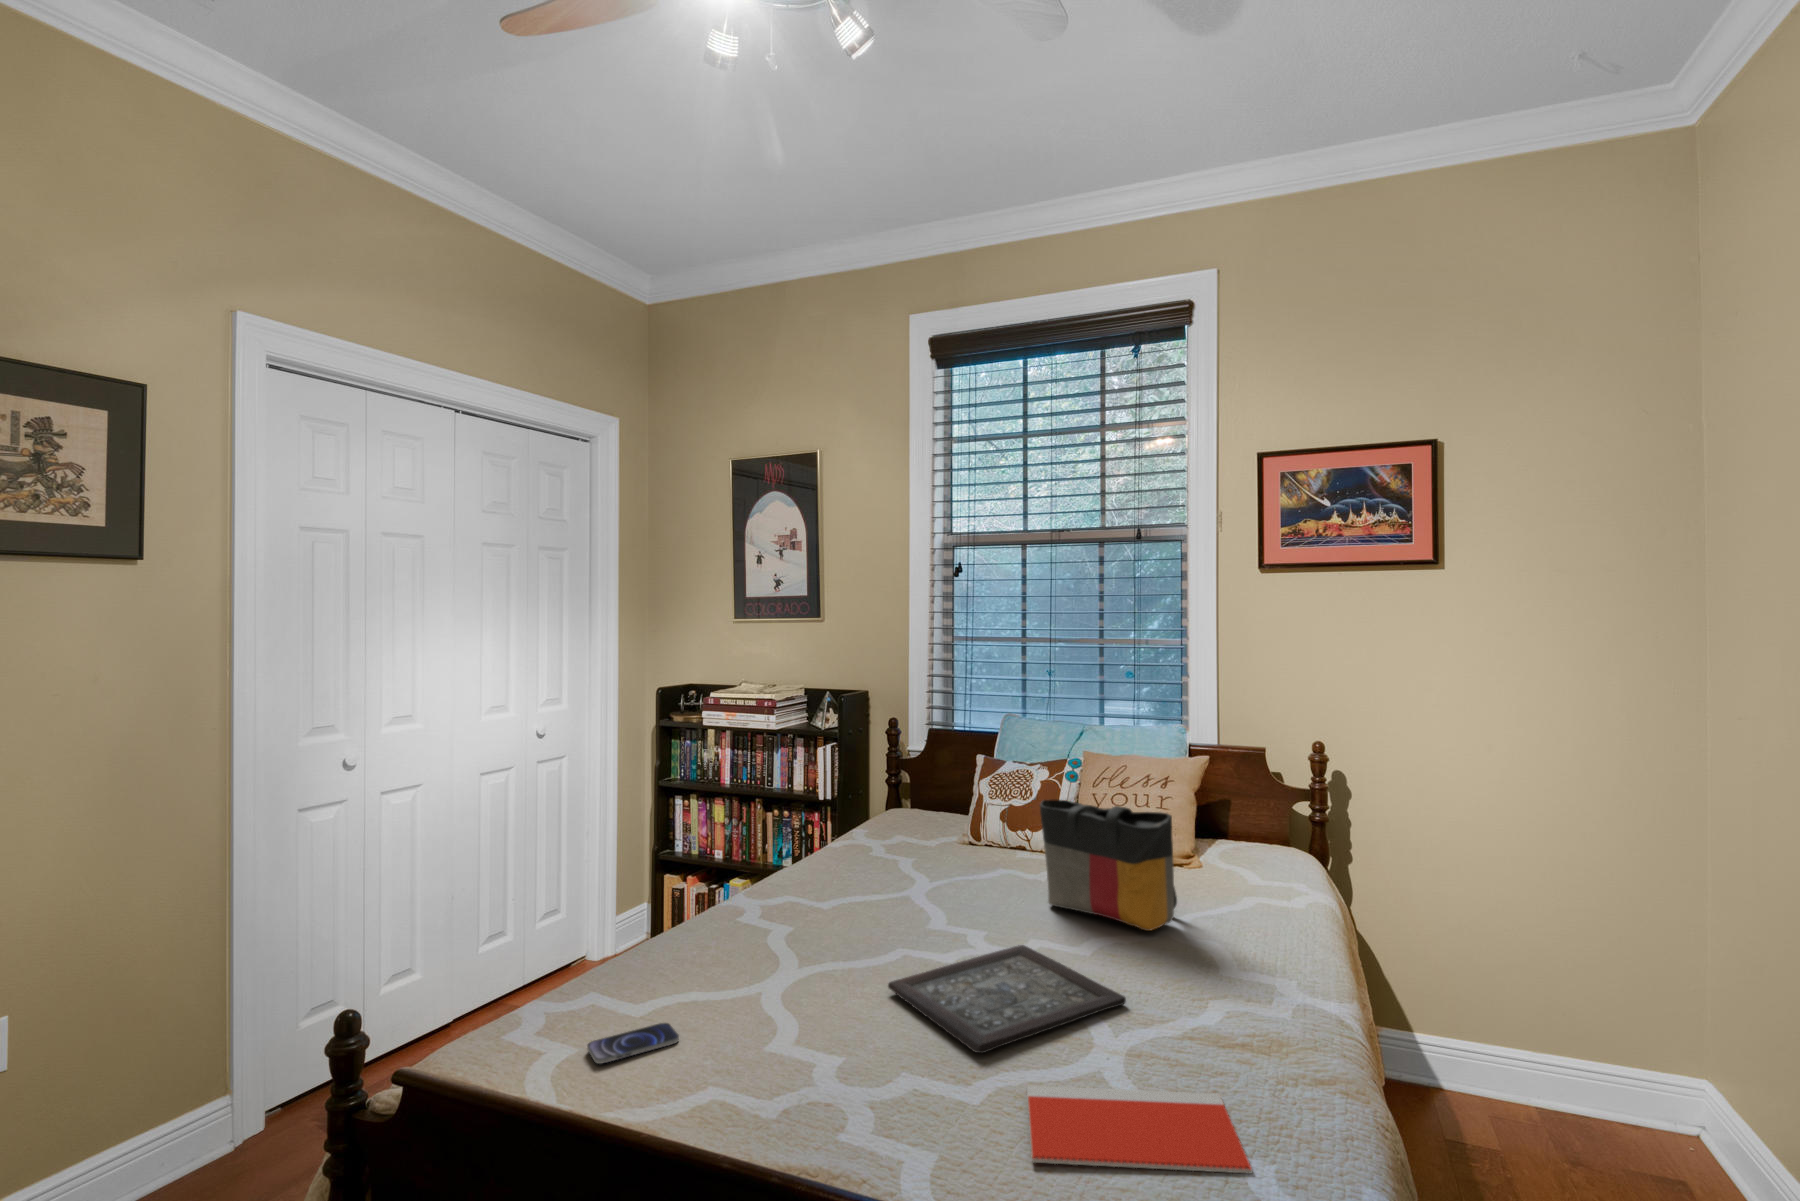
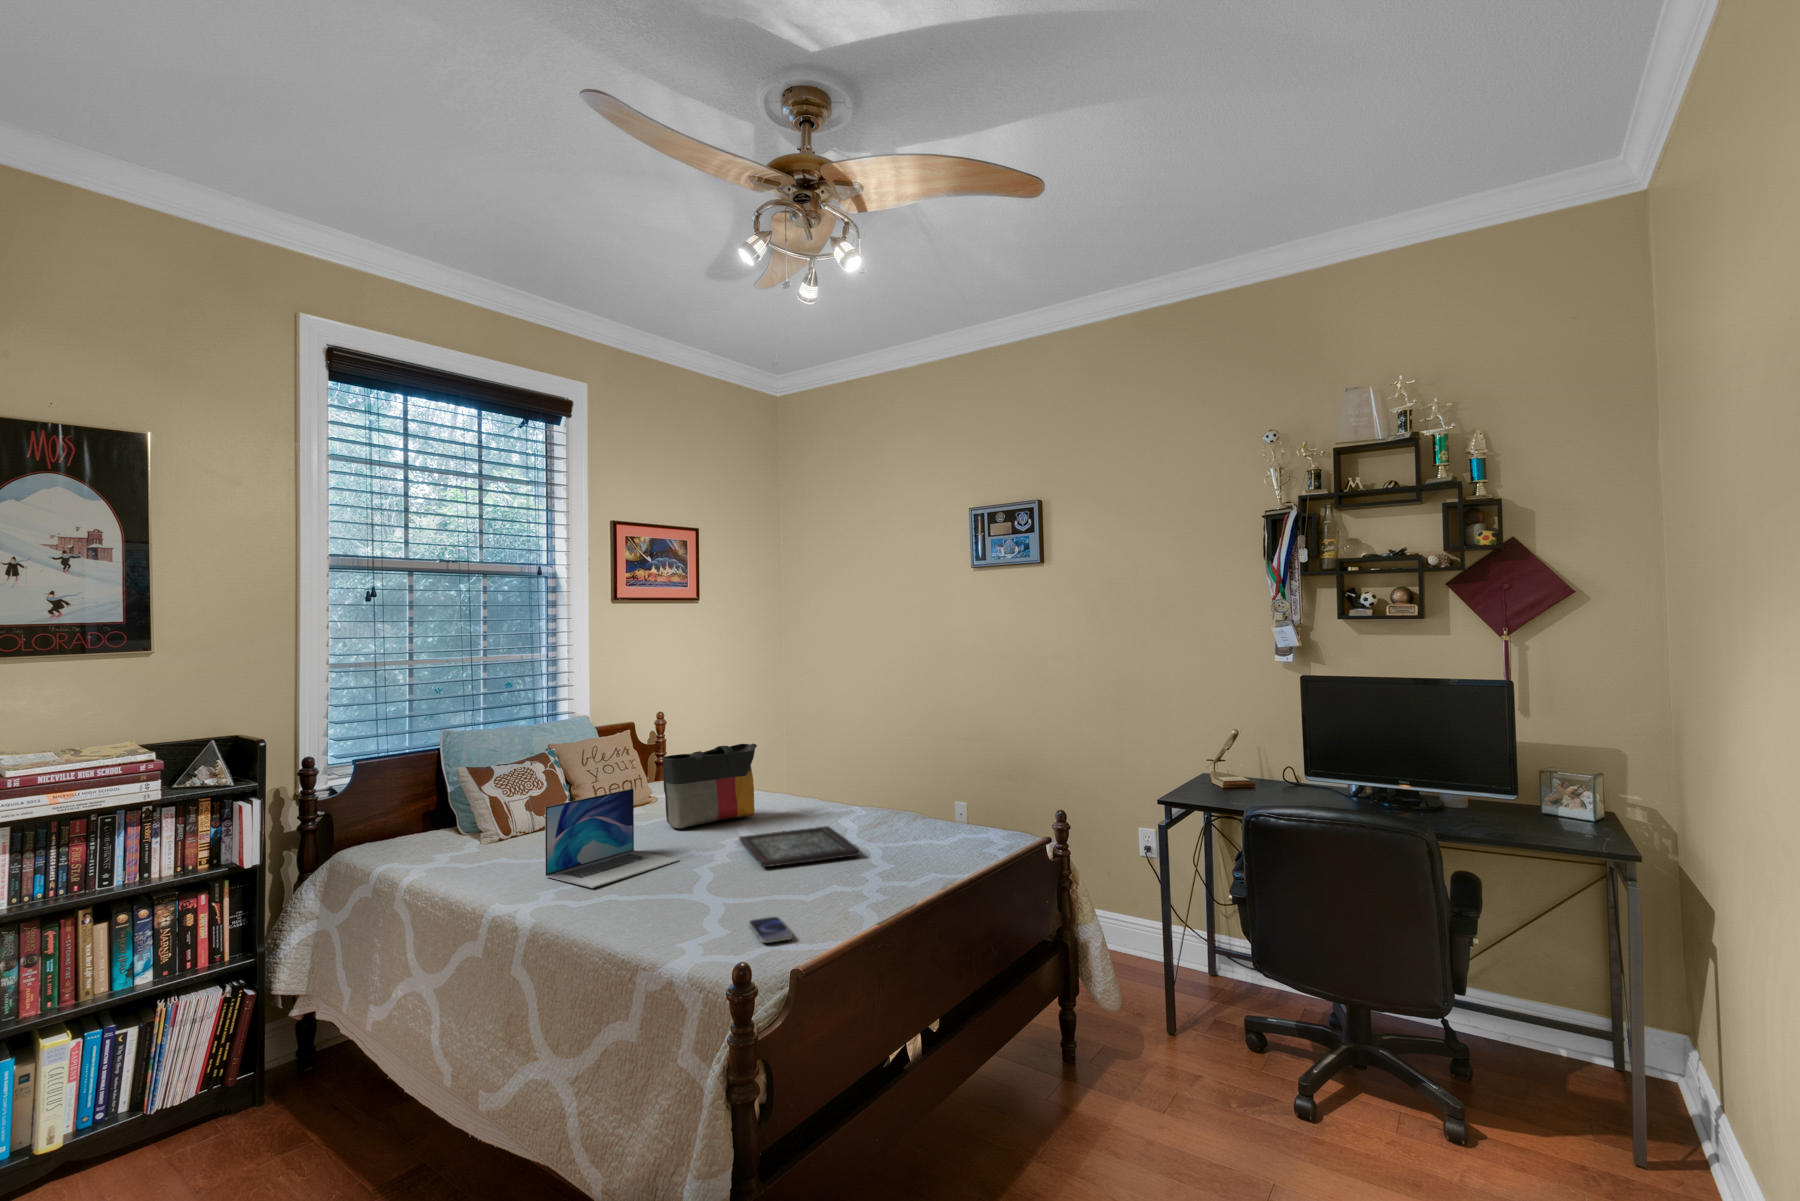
laptop: none [796,814,948,936] -> present [545,789,679,888]
notebook: present [1027,1086,1252,1174] -> none [896,827,973,855]

